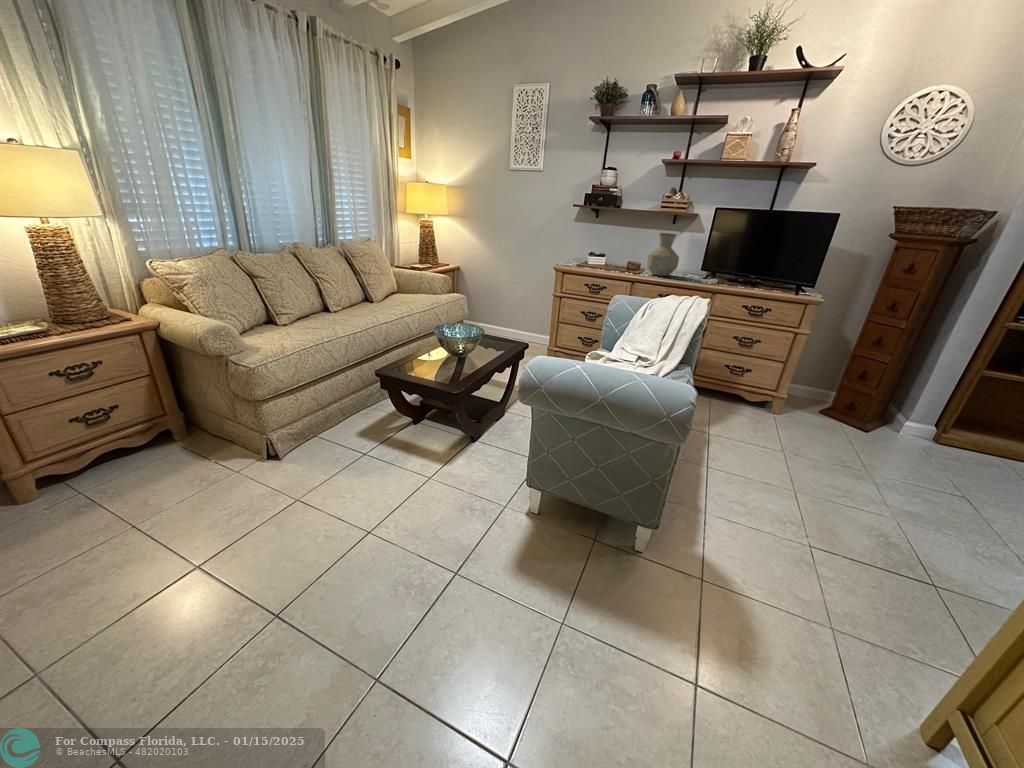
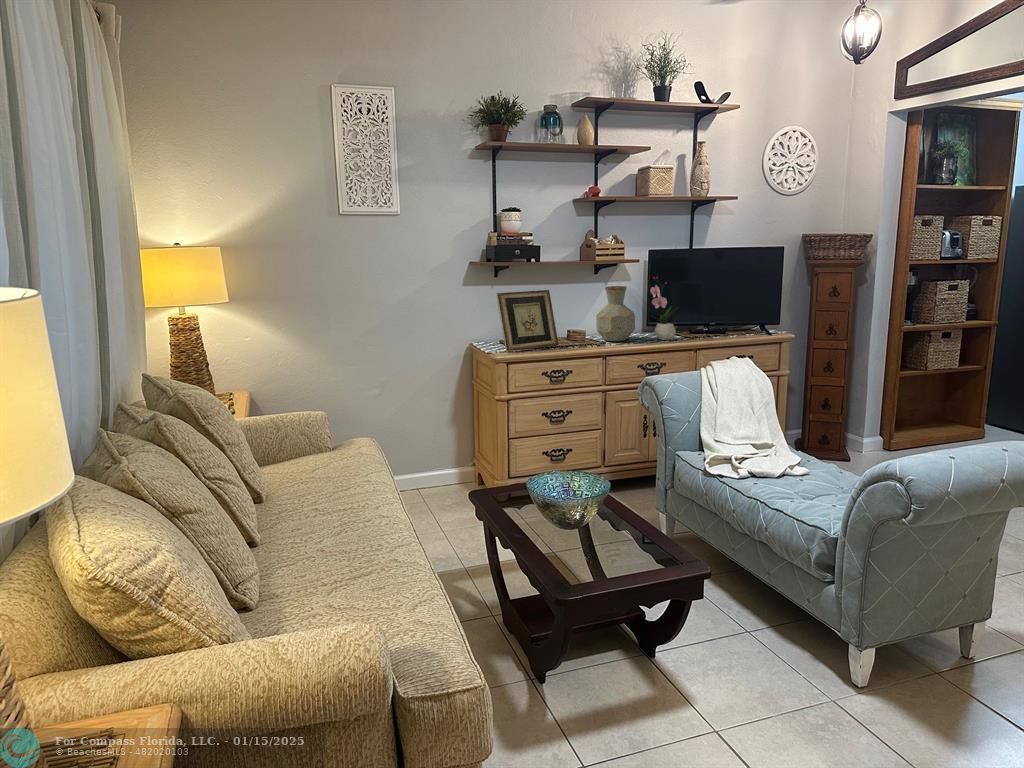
picture frame: none [570,226,617,270] -> present [496,290,559,351]
flower arrangement: none [689,229,712,282] -> present [651,277,676,340]

